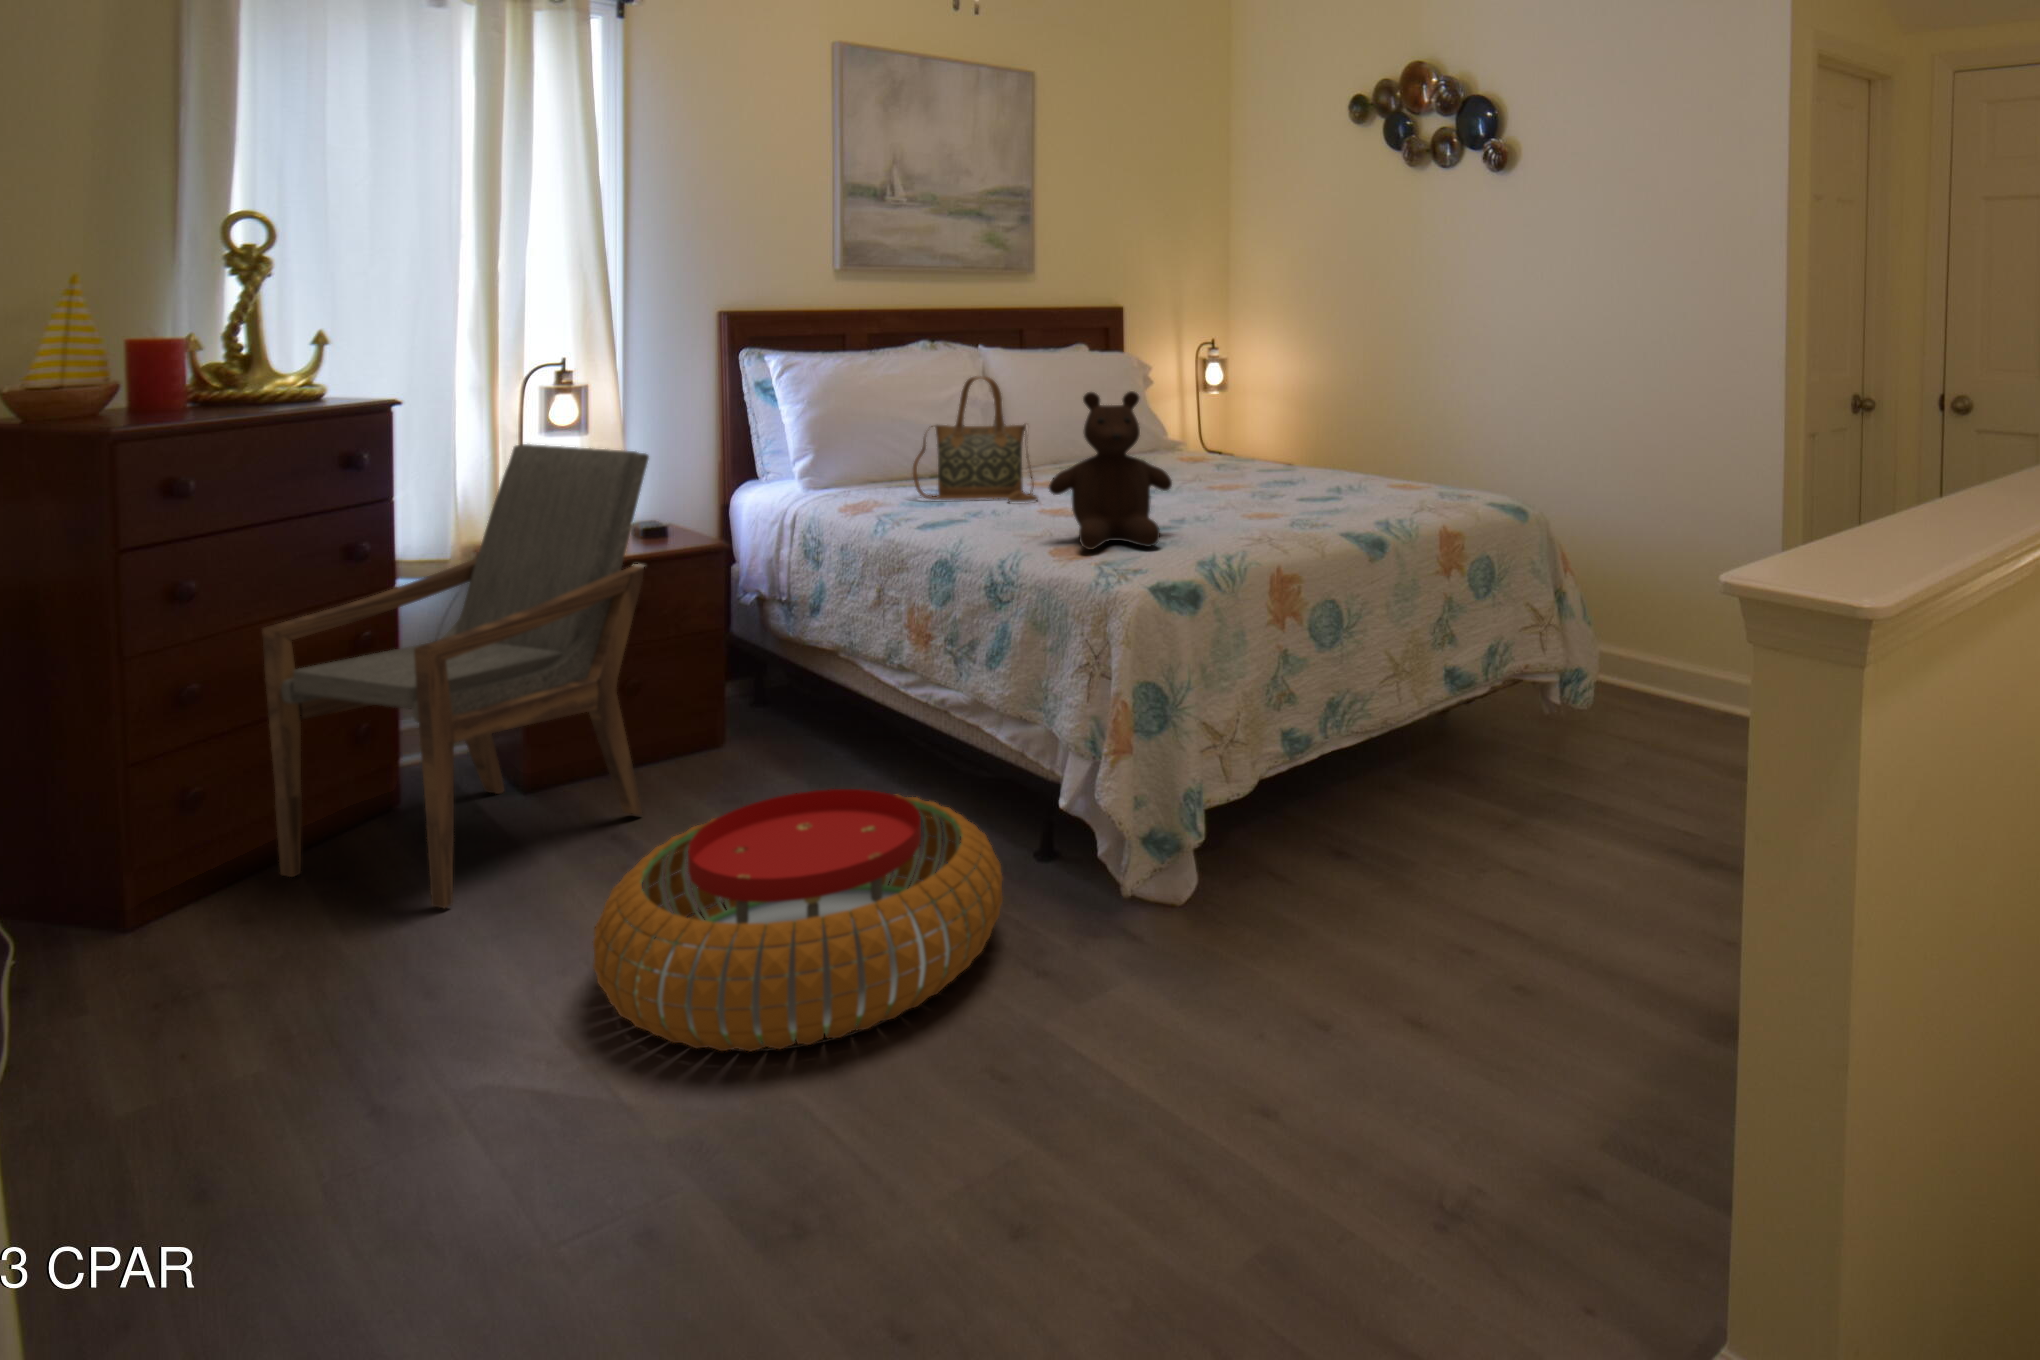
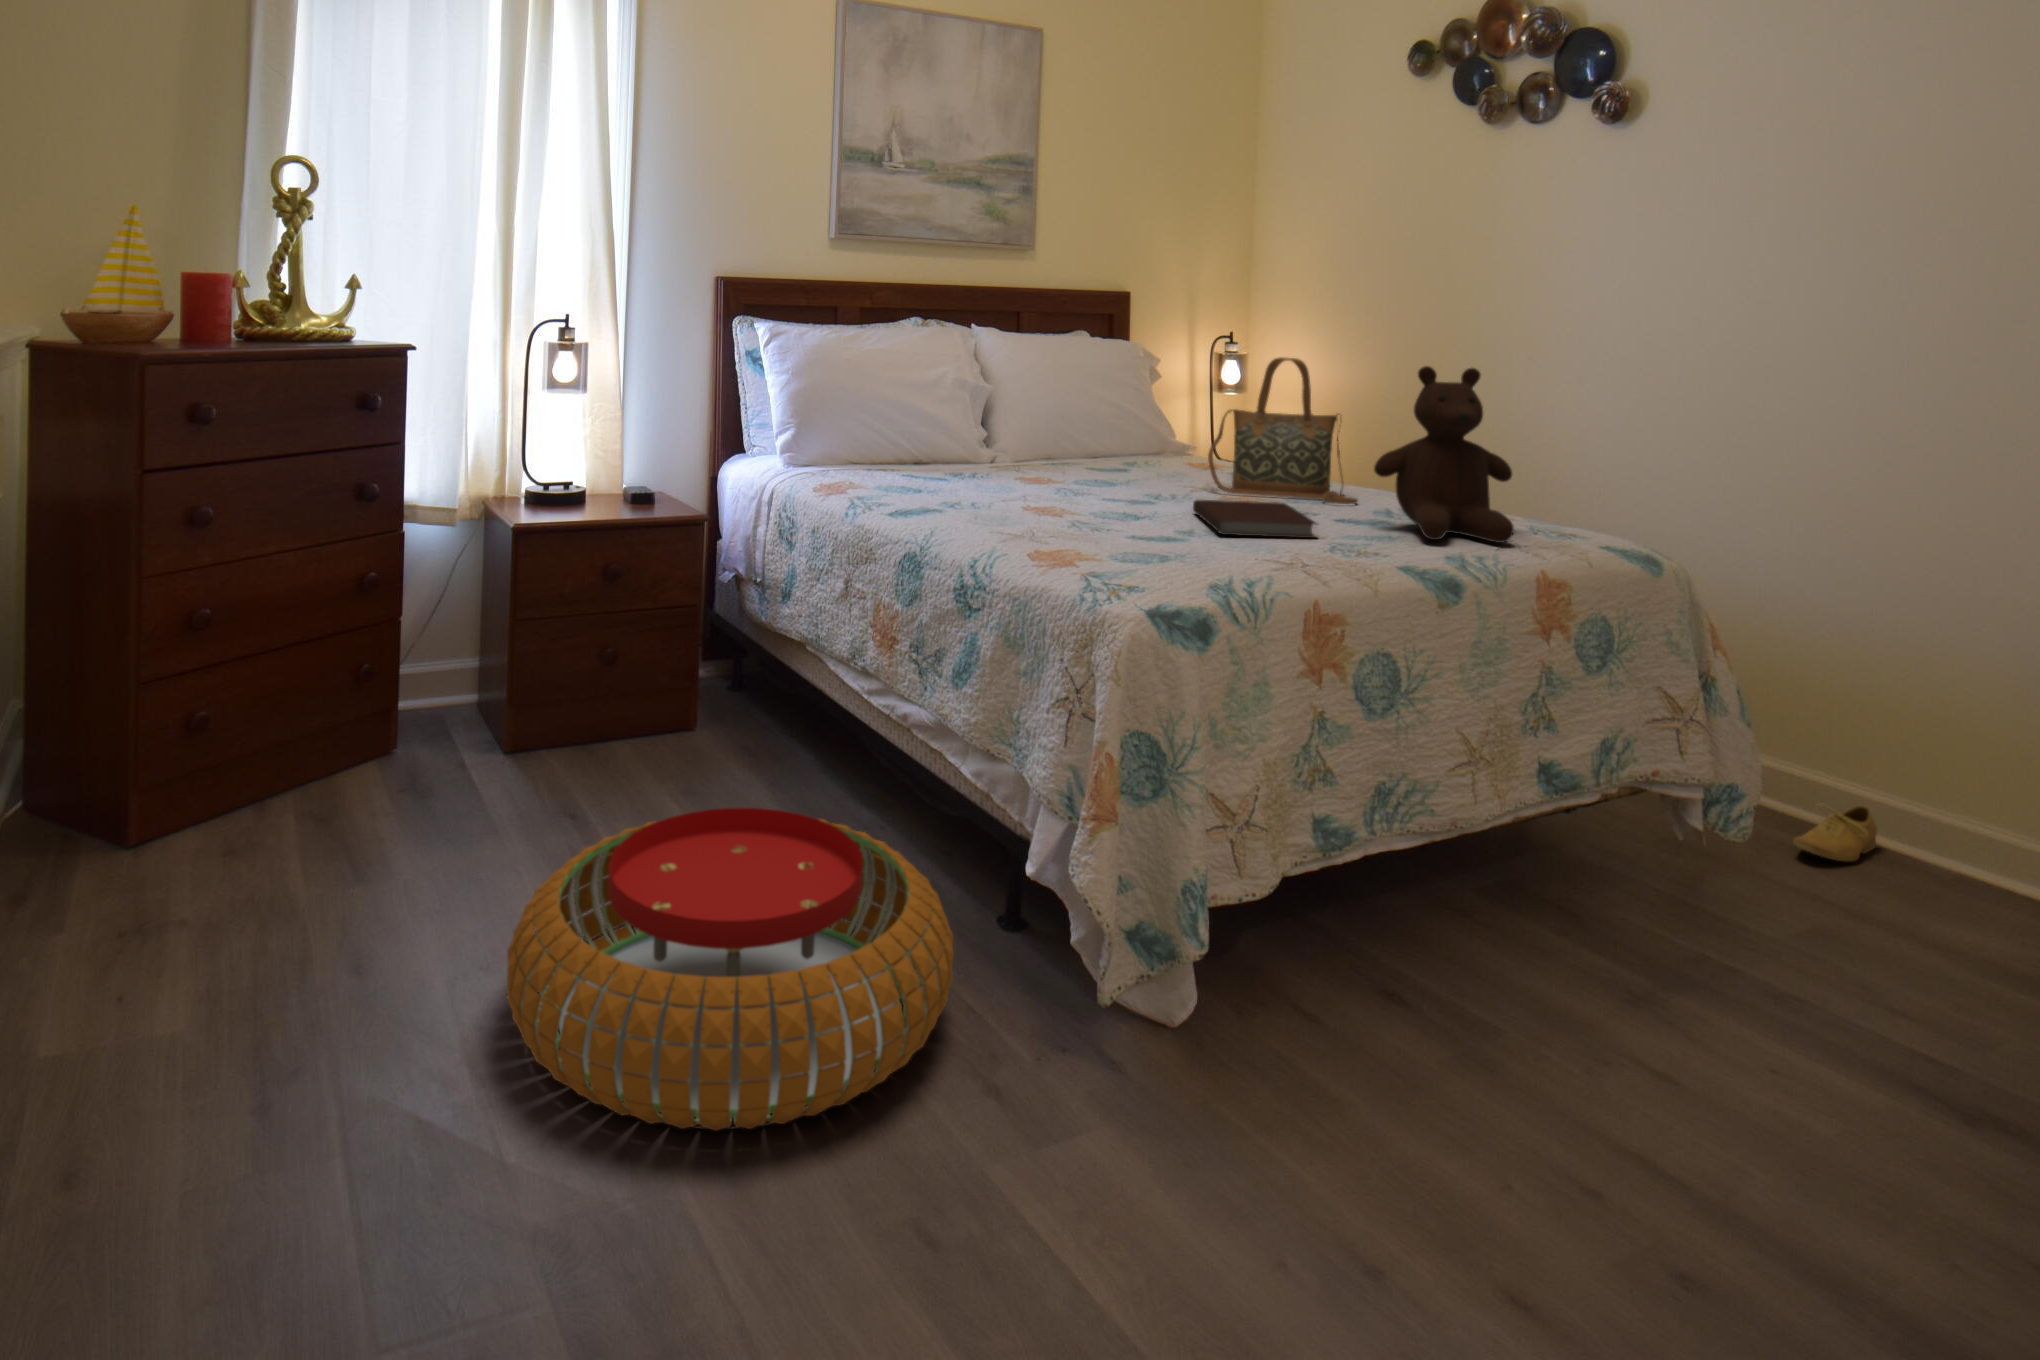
handbag: present [913,376,1038,502] -> present [1208,358,1358,504]
teddy bear: present [1049,391,1172,550] -> present [1374,366,1514,543]
armchair: present [262,444,649,908] -> none [272,397,625,869]
notebook: none [1183,489,1282,519] -> present [1193,500,1316,538]
shoe: none [1628,677,1684,717] -> present [1793,804,1877,861]

